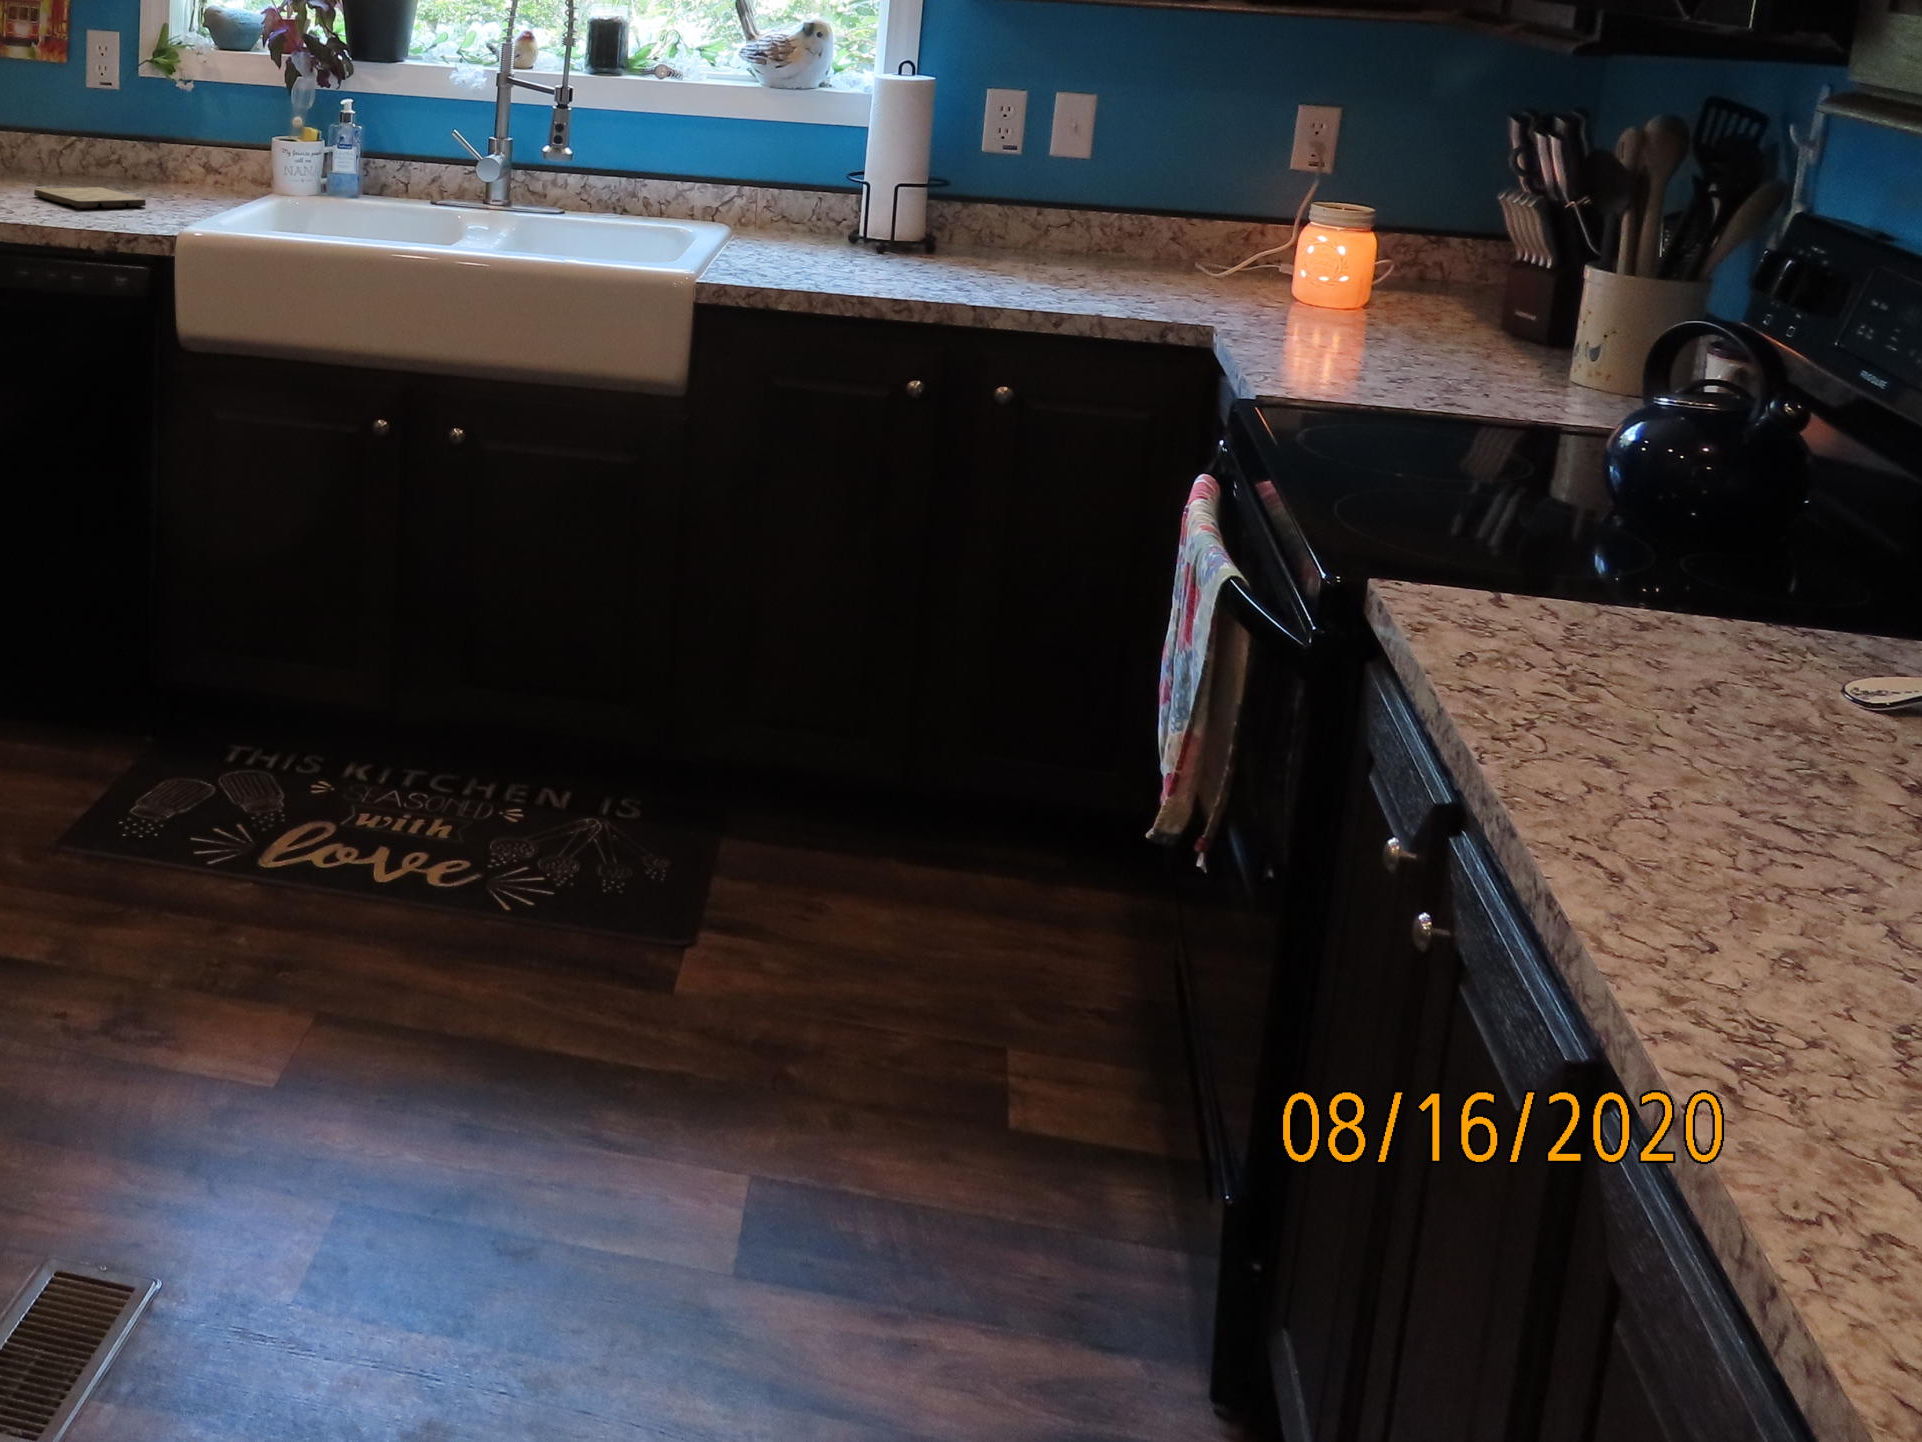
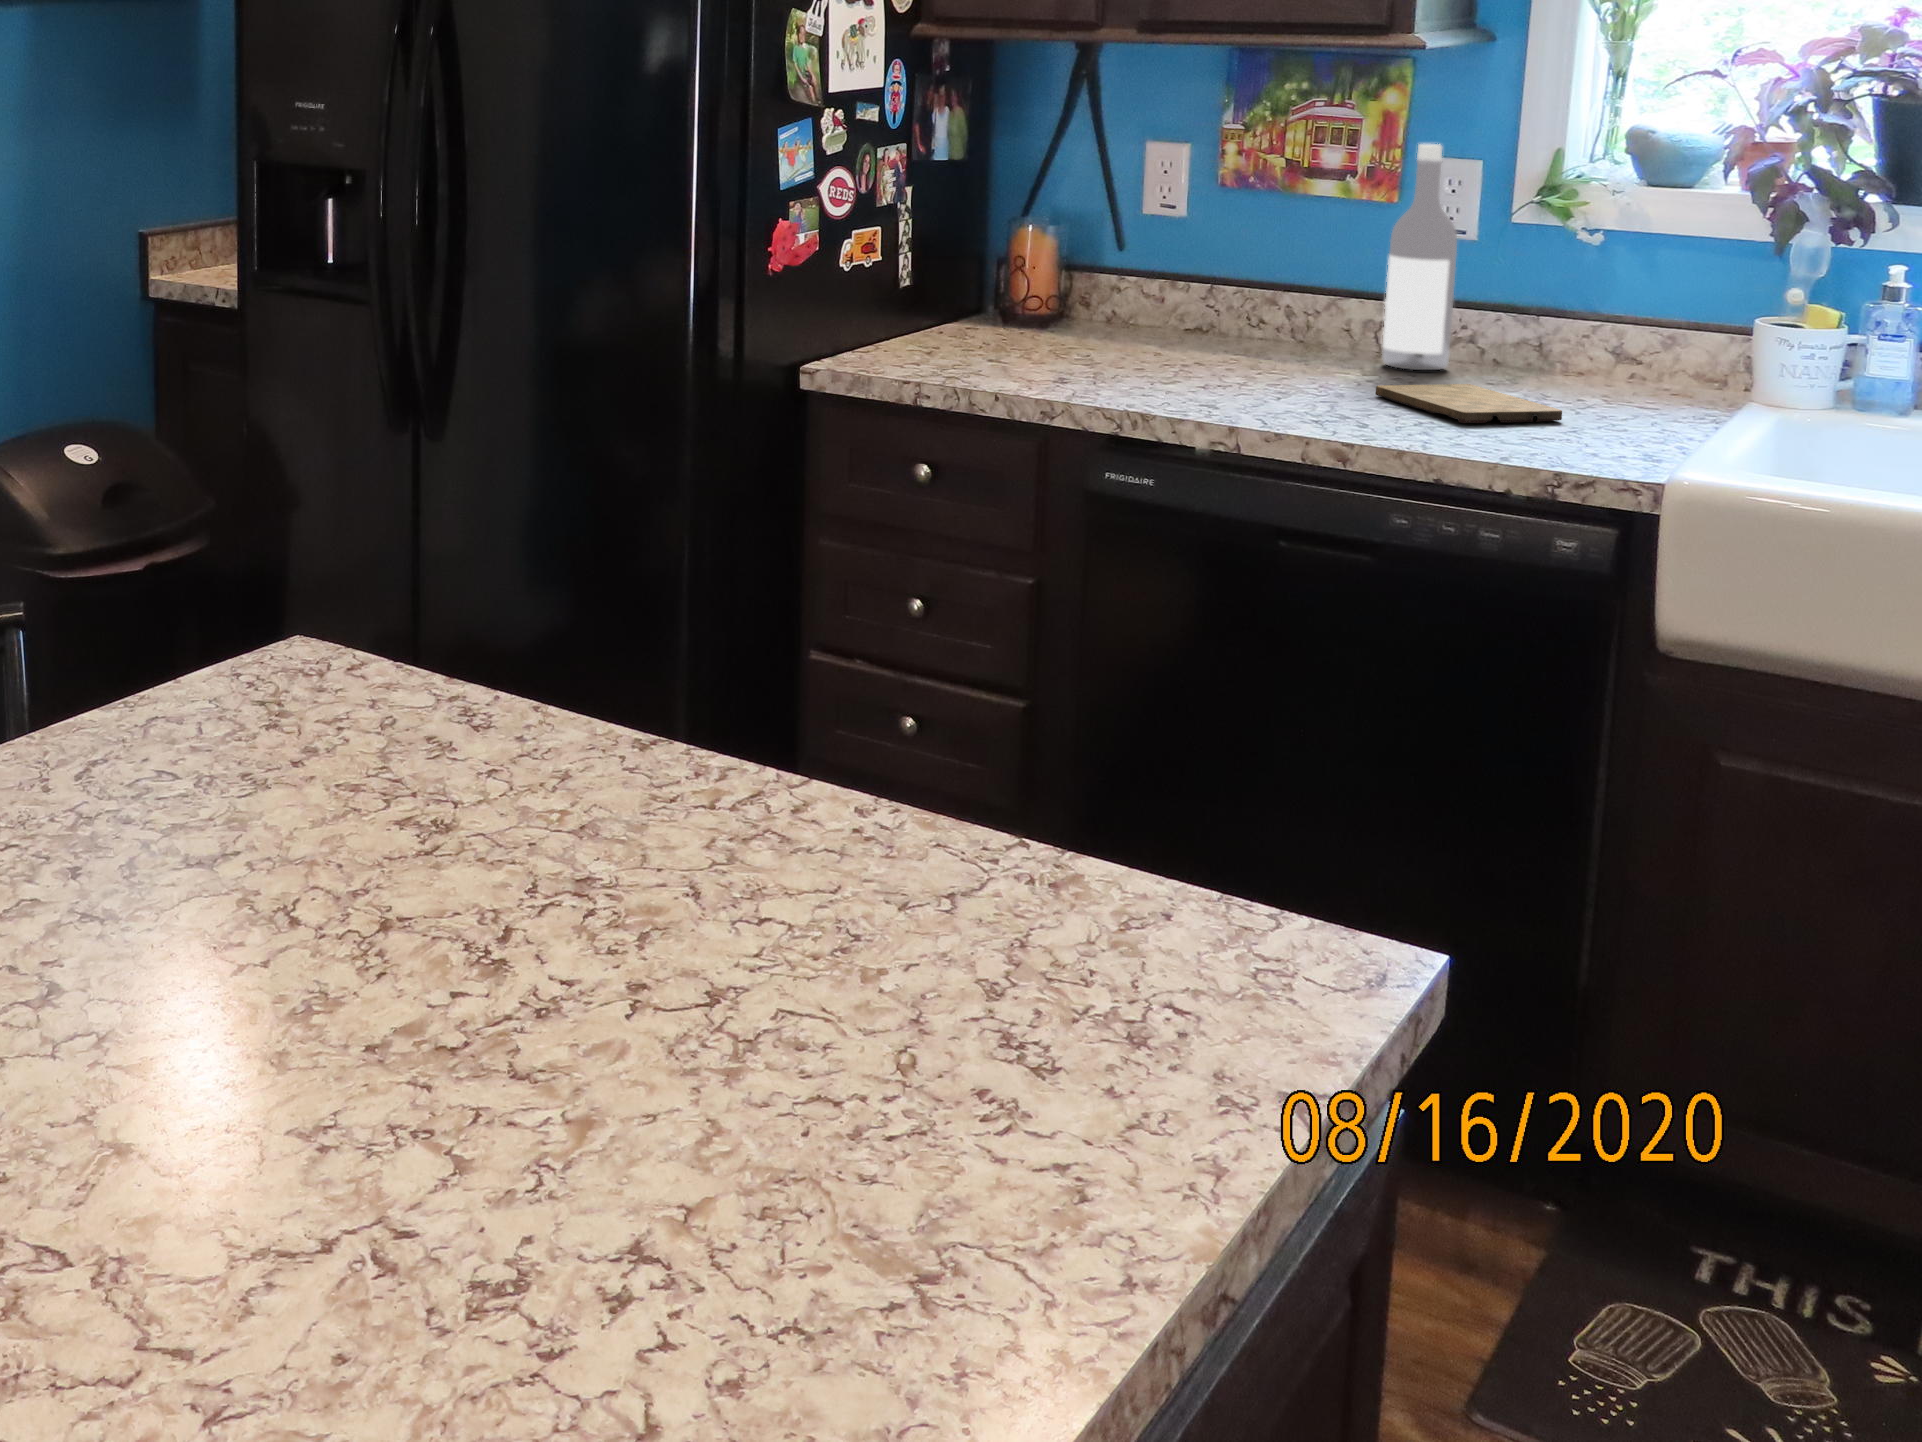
wine bottle: none [56,19,100,182] -> present [1382,144,1457,370]

